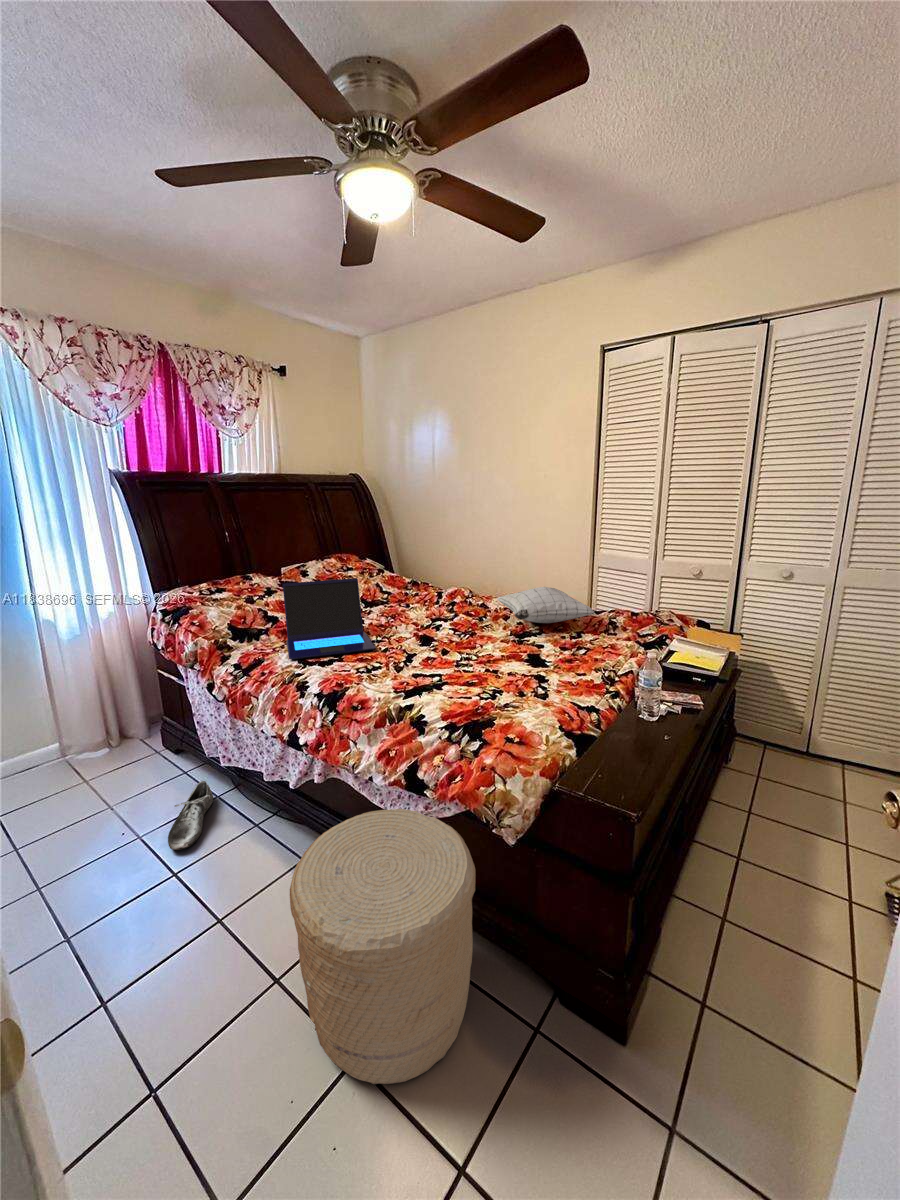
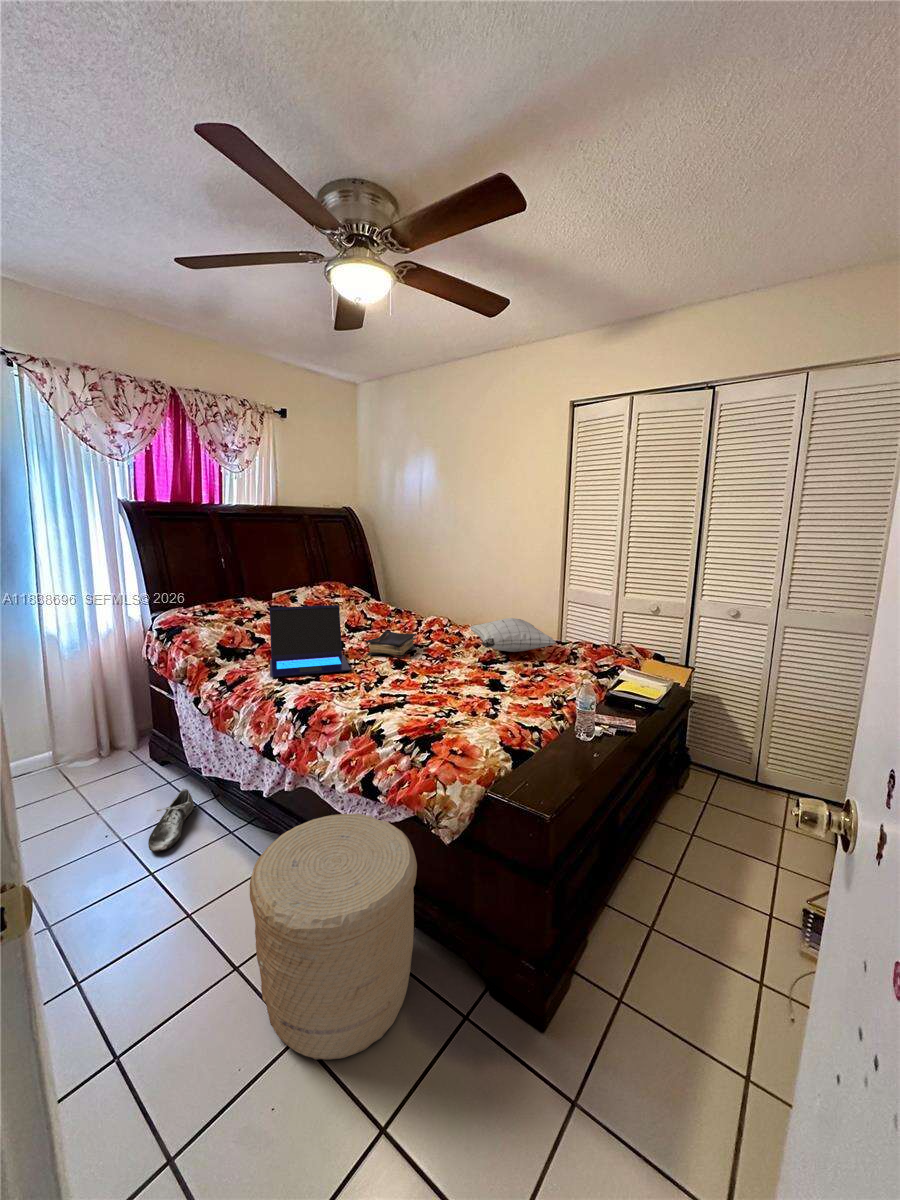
book: none [388,605,443,634] -> present [366,631,417,659]

